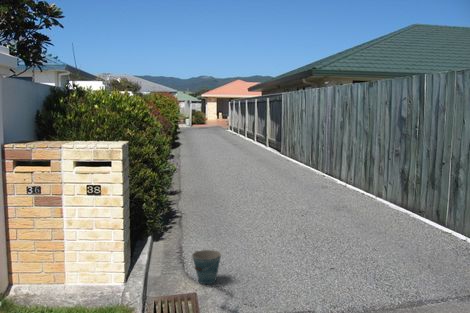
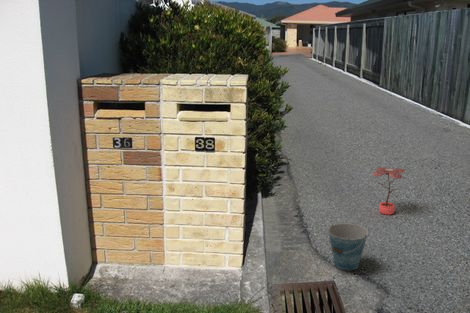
potted plant: none [236,212,261,248] -> present [373,167,405,215]

